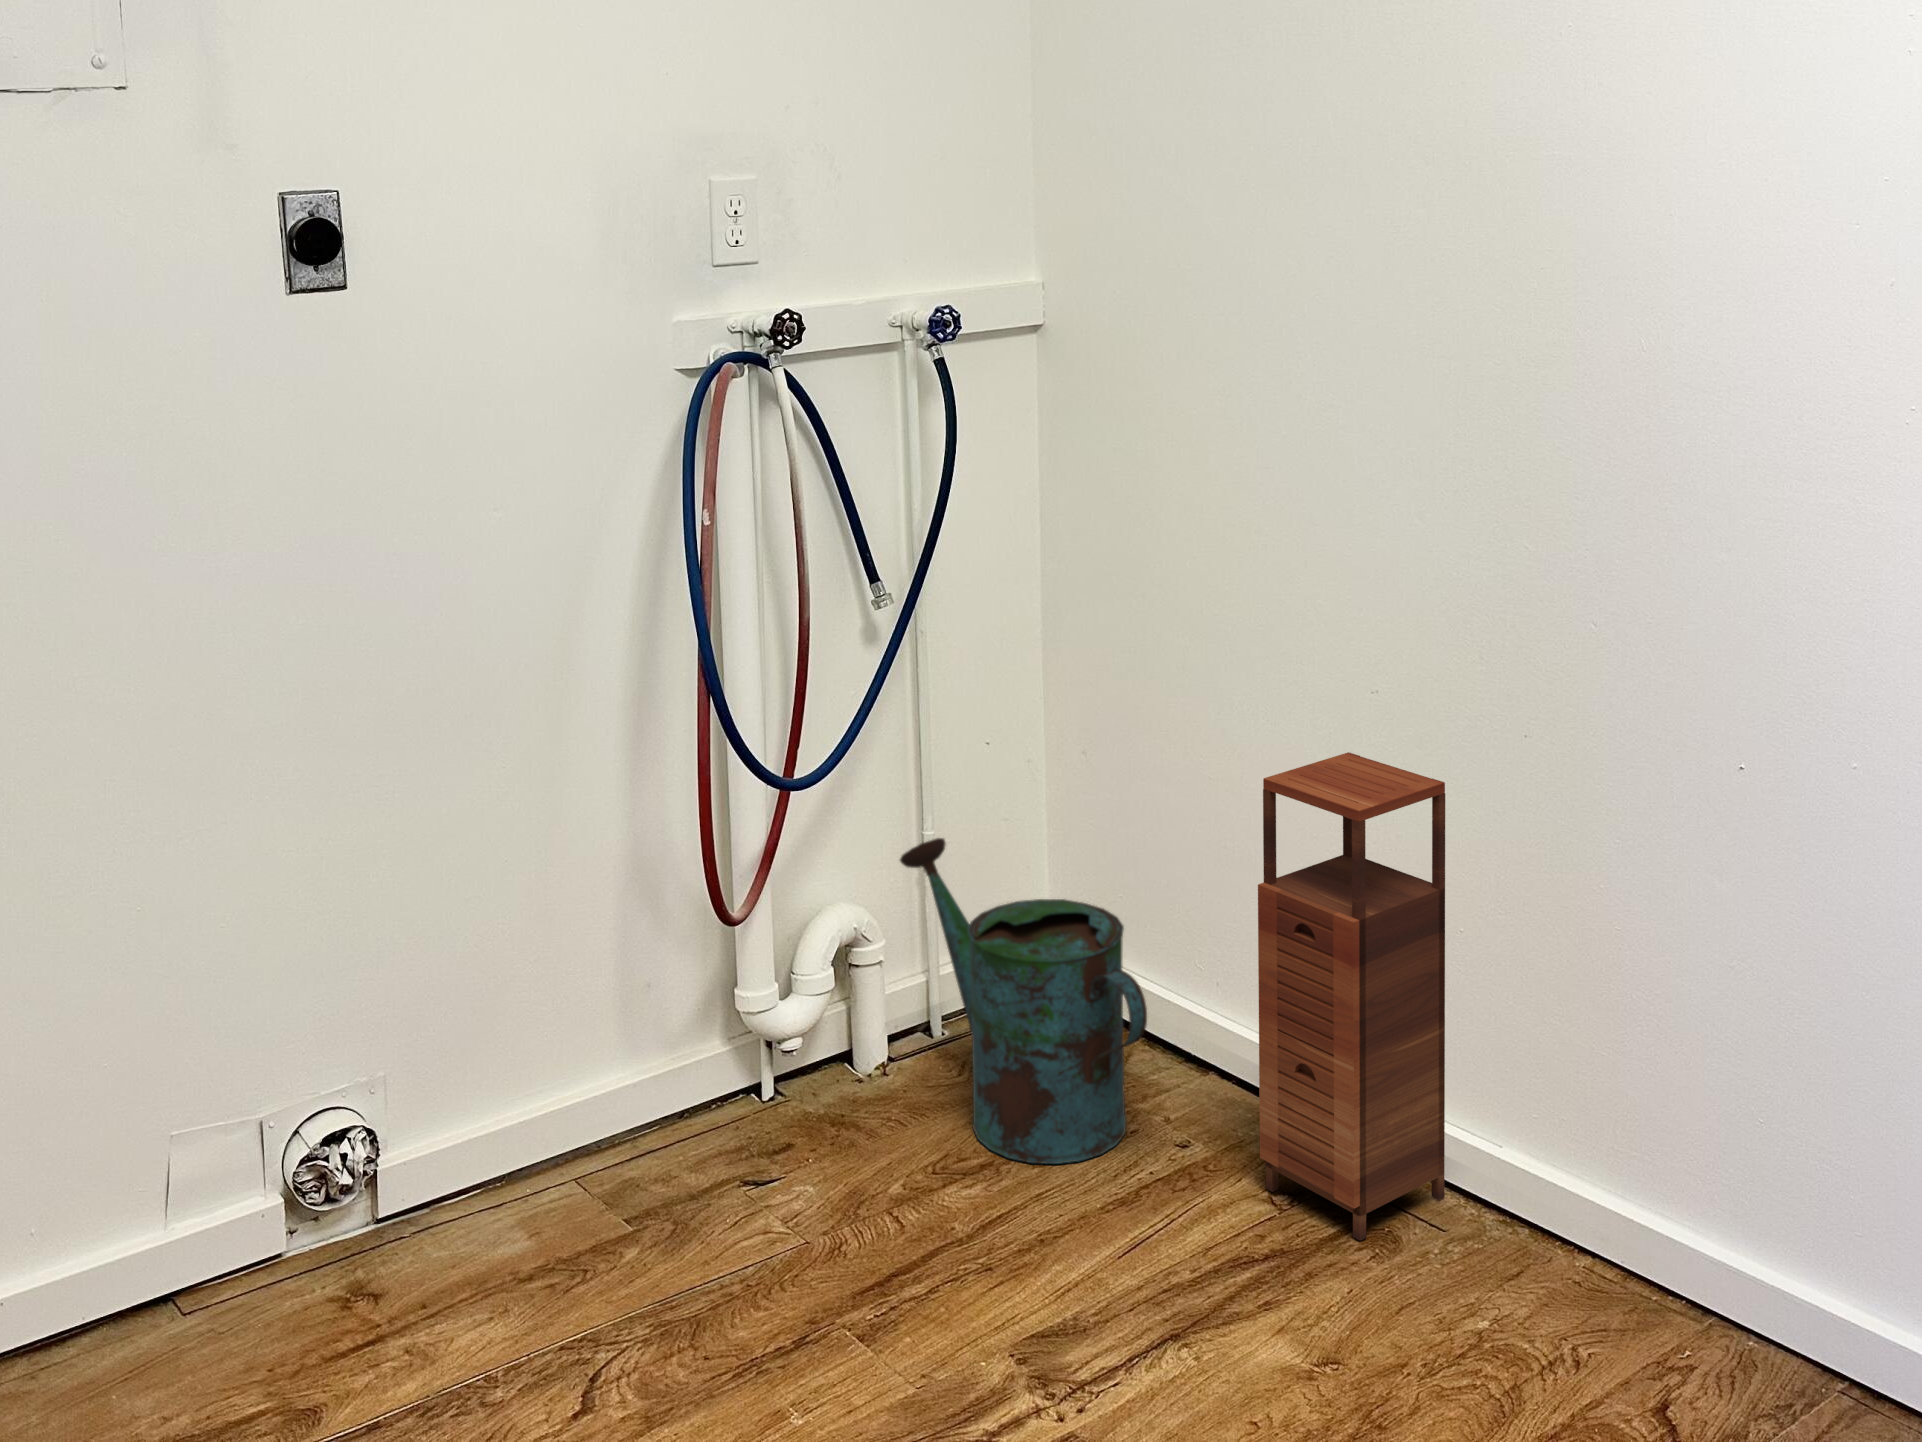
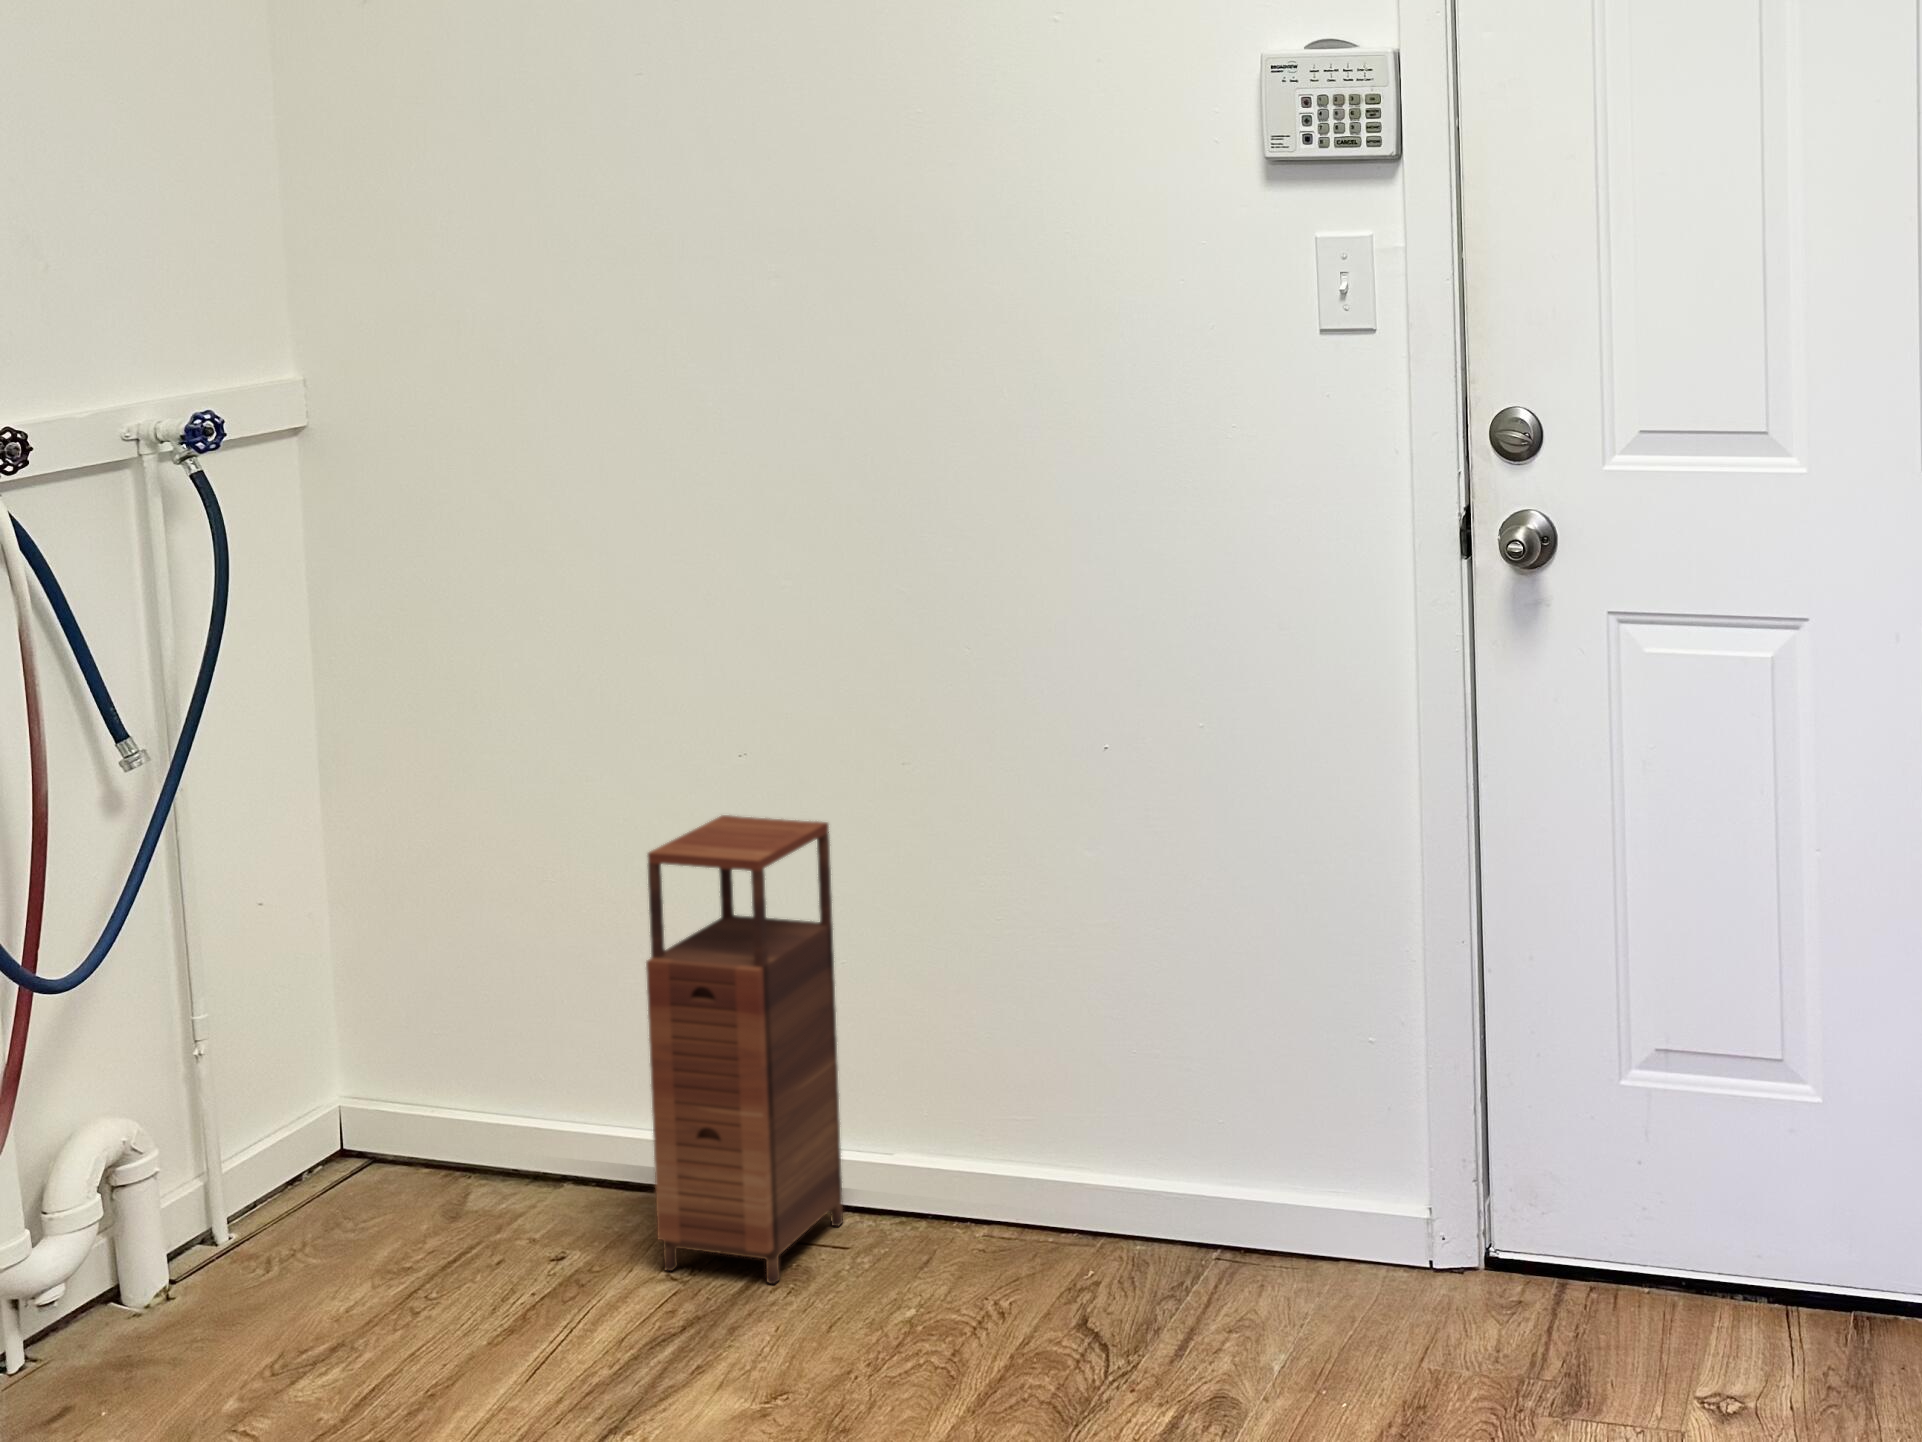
watering can: present [900,838,1147,1164] -> none [174,1008,526,1332]

